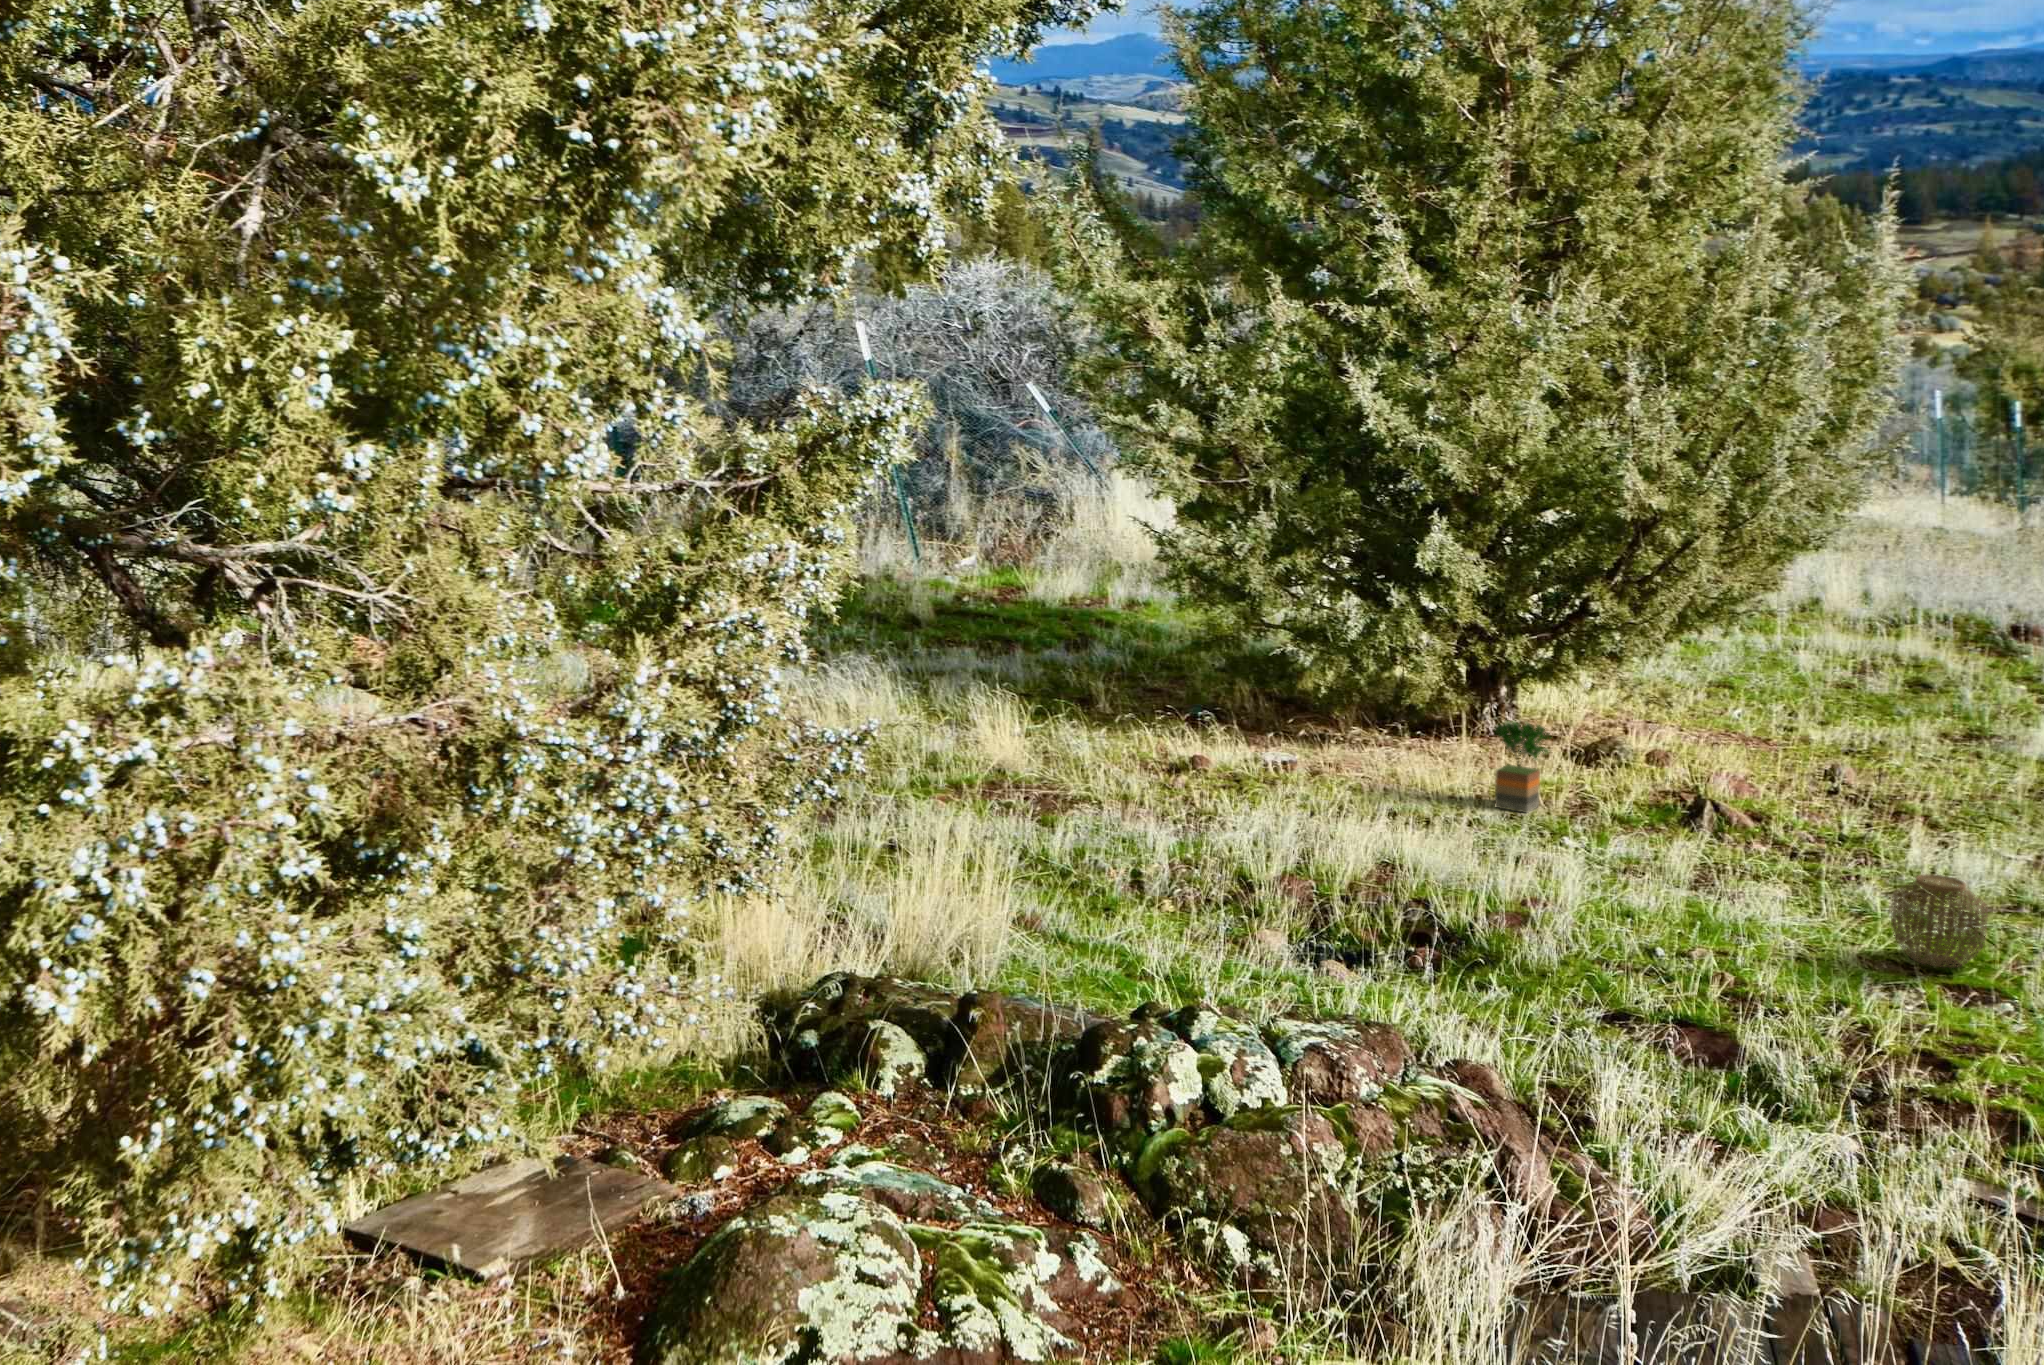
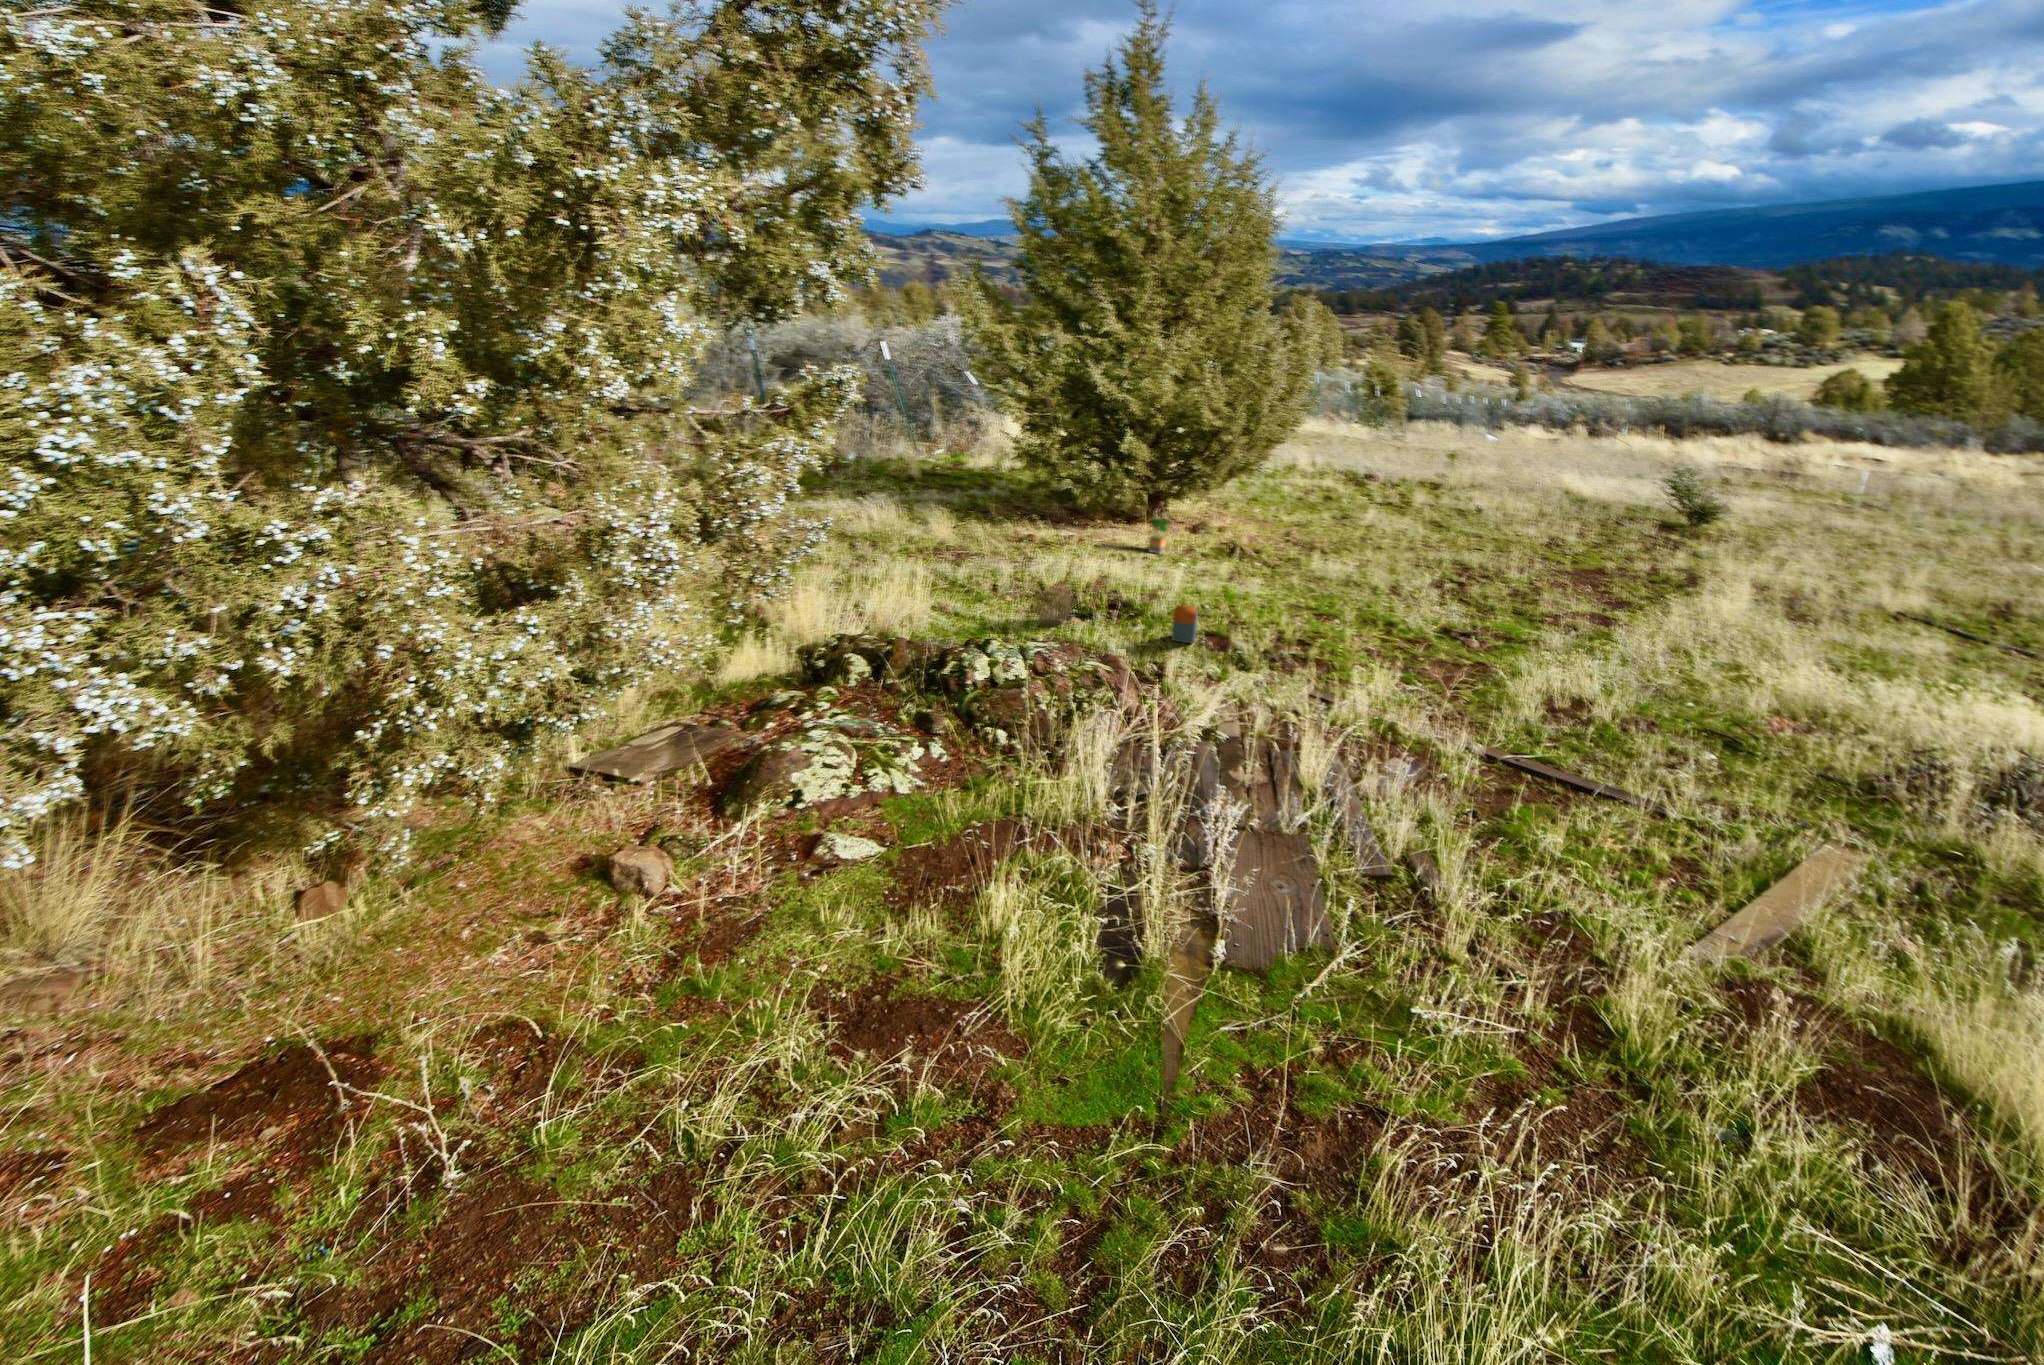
woven basket: present [1891,874,1988,967] -> present [1037,587,1071,626]
backpack: none [1621,932,1694,1042] -> present [1171,605,1198,643]

